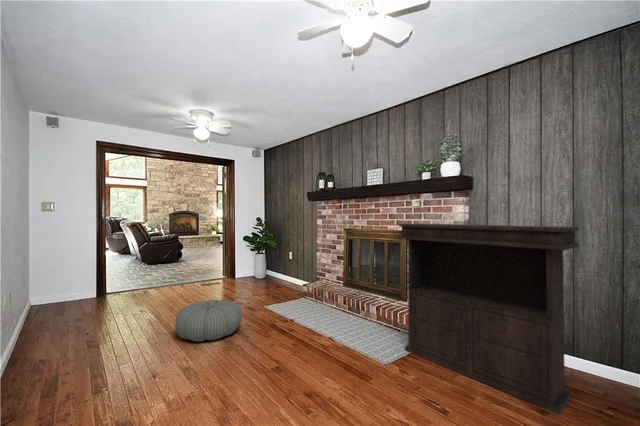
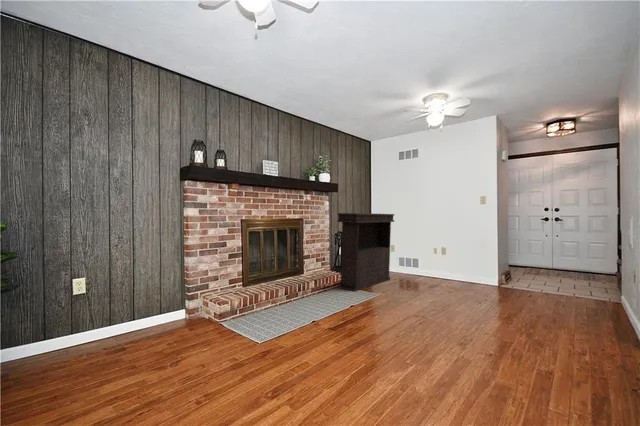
pouf: present [175,300,242,341] -> none [339,315,423,376]

